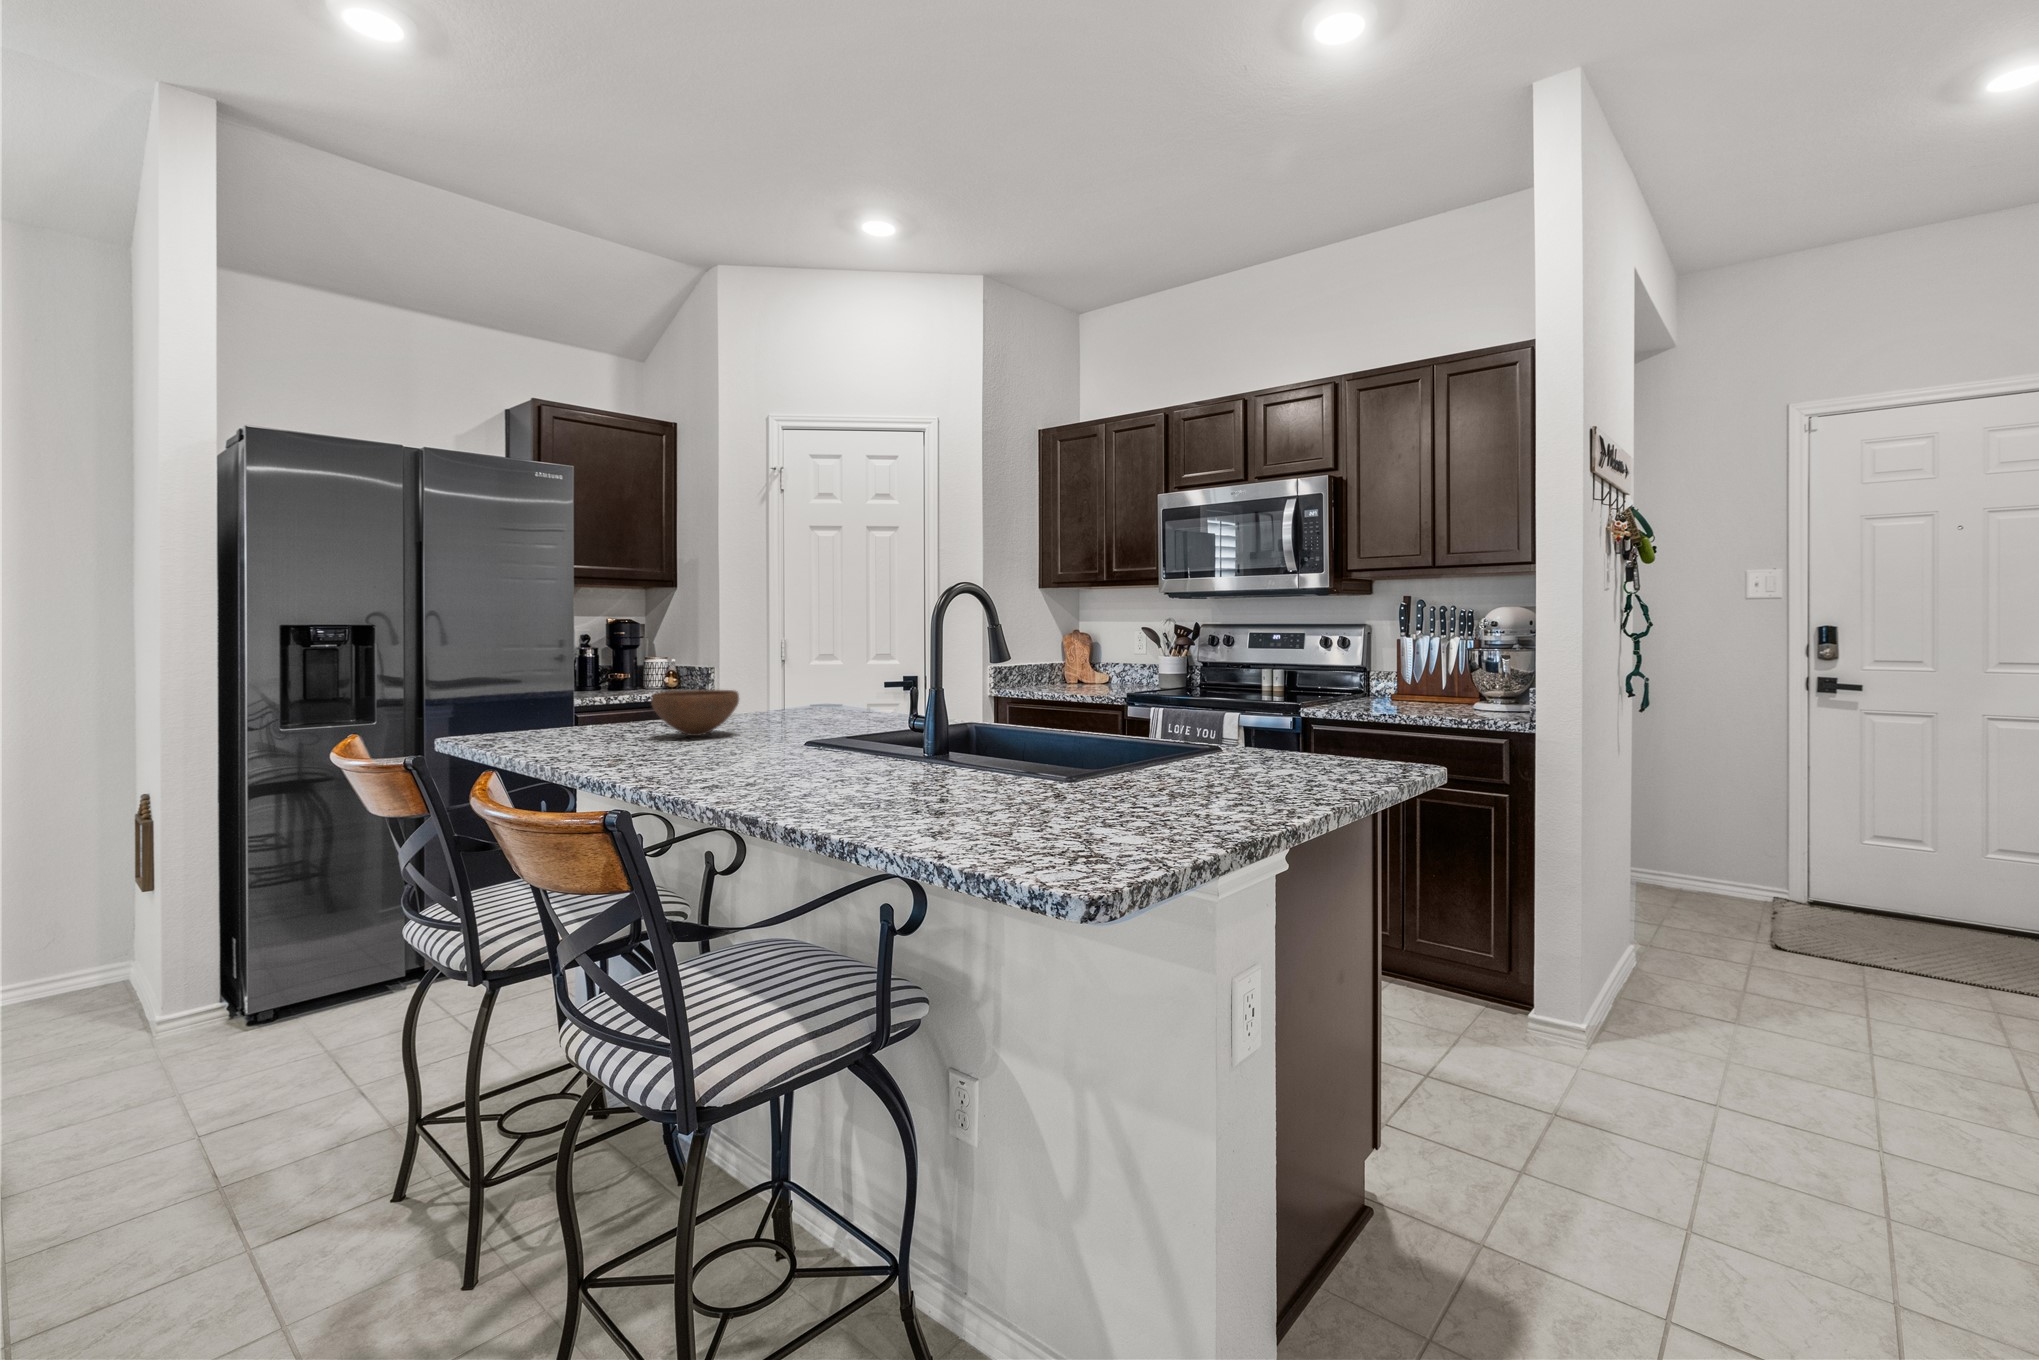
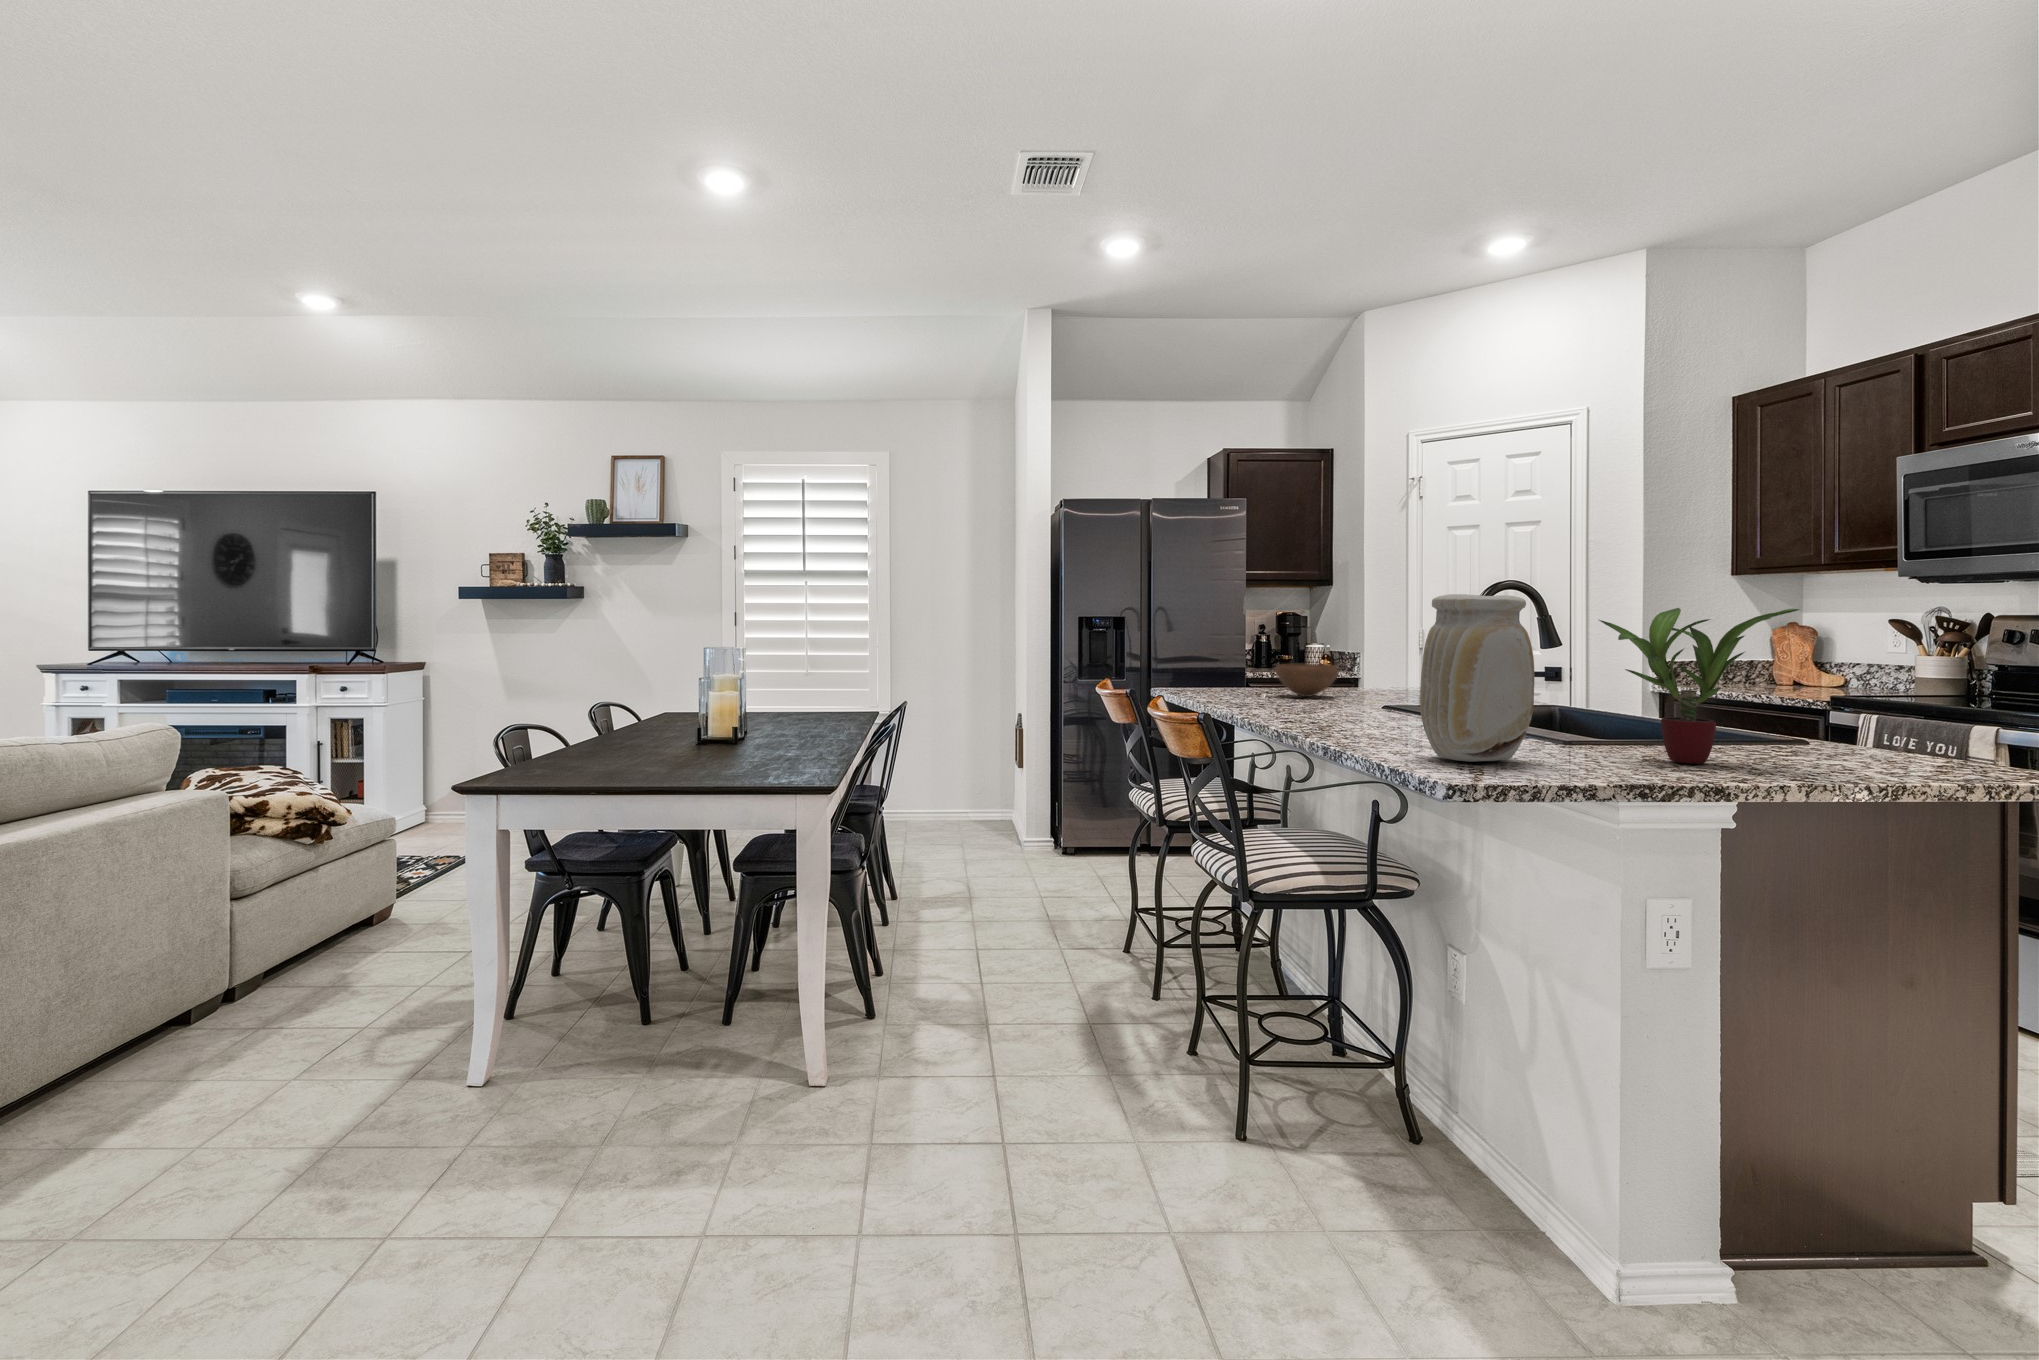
vase: none [979,599,1111,840] -> present [1420,594,1535,762]
potted plant: none [1134,620,1317,798] -> present [1599,608,1799,764]

